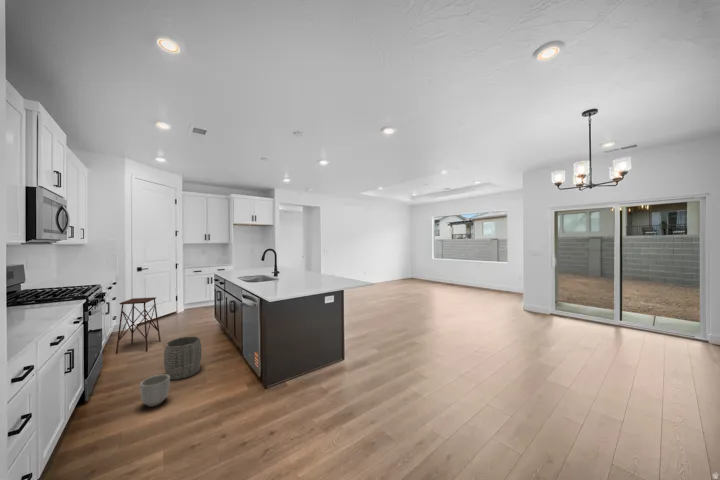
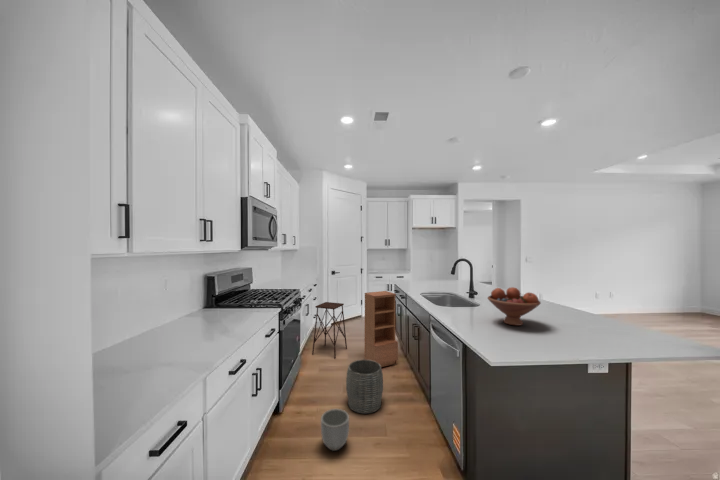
fruit bowl: none [280,264,309,286] -> present [488,287,541,326]
bookcase: none [181,280,216,349] -> present [364,291,398,367]

